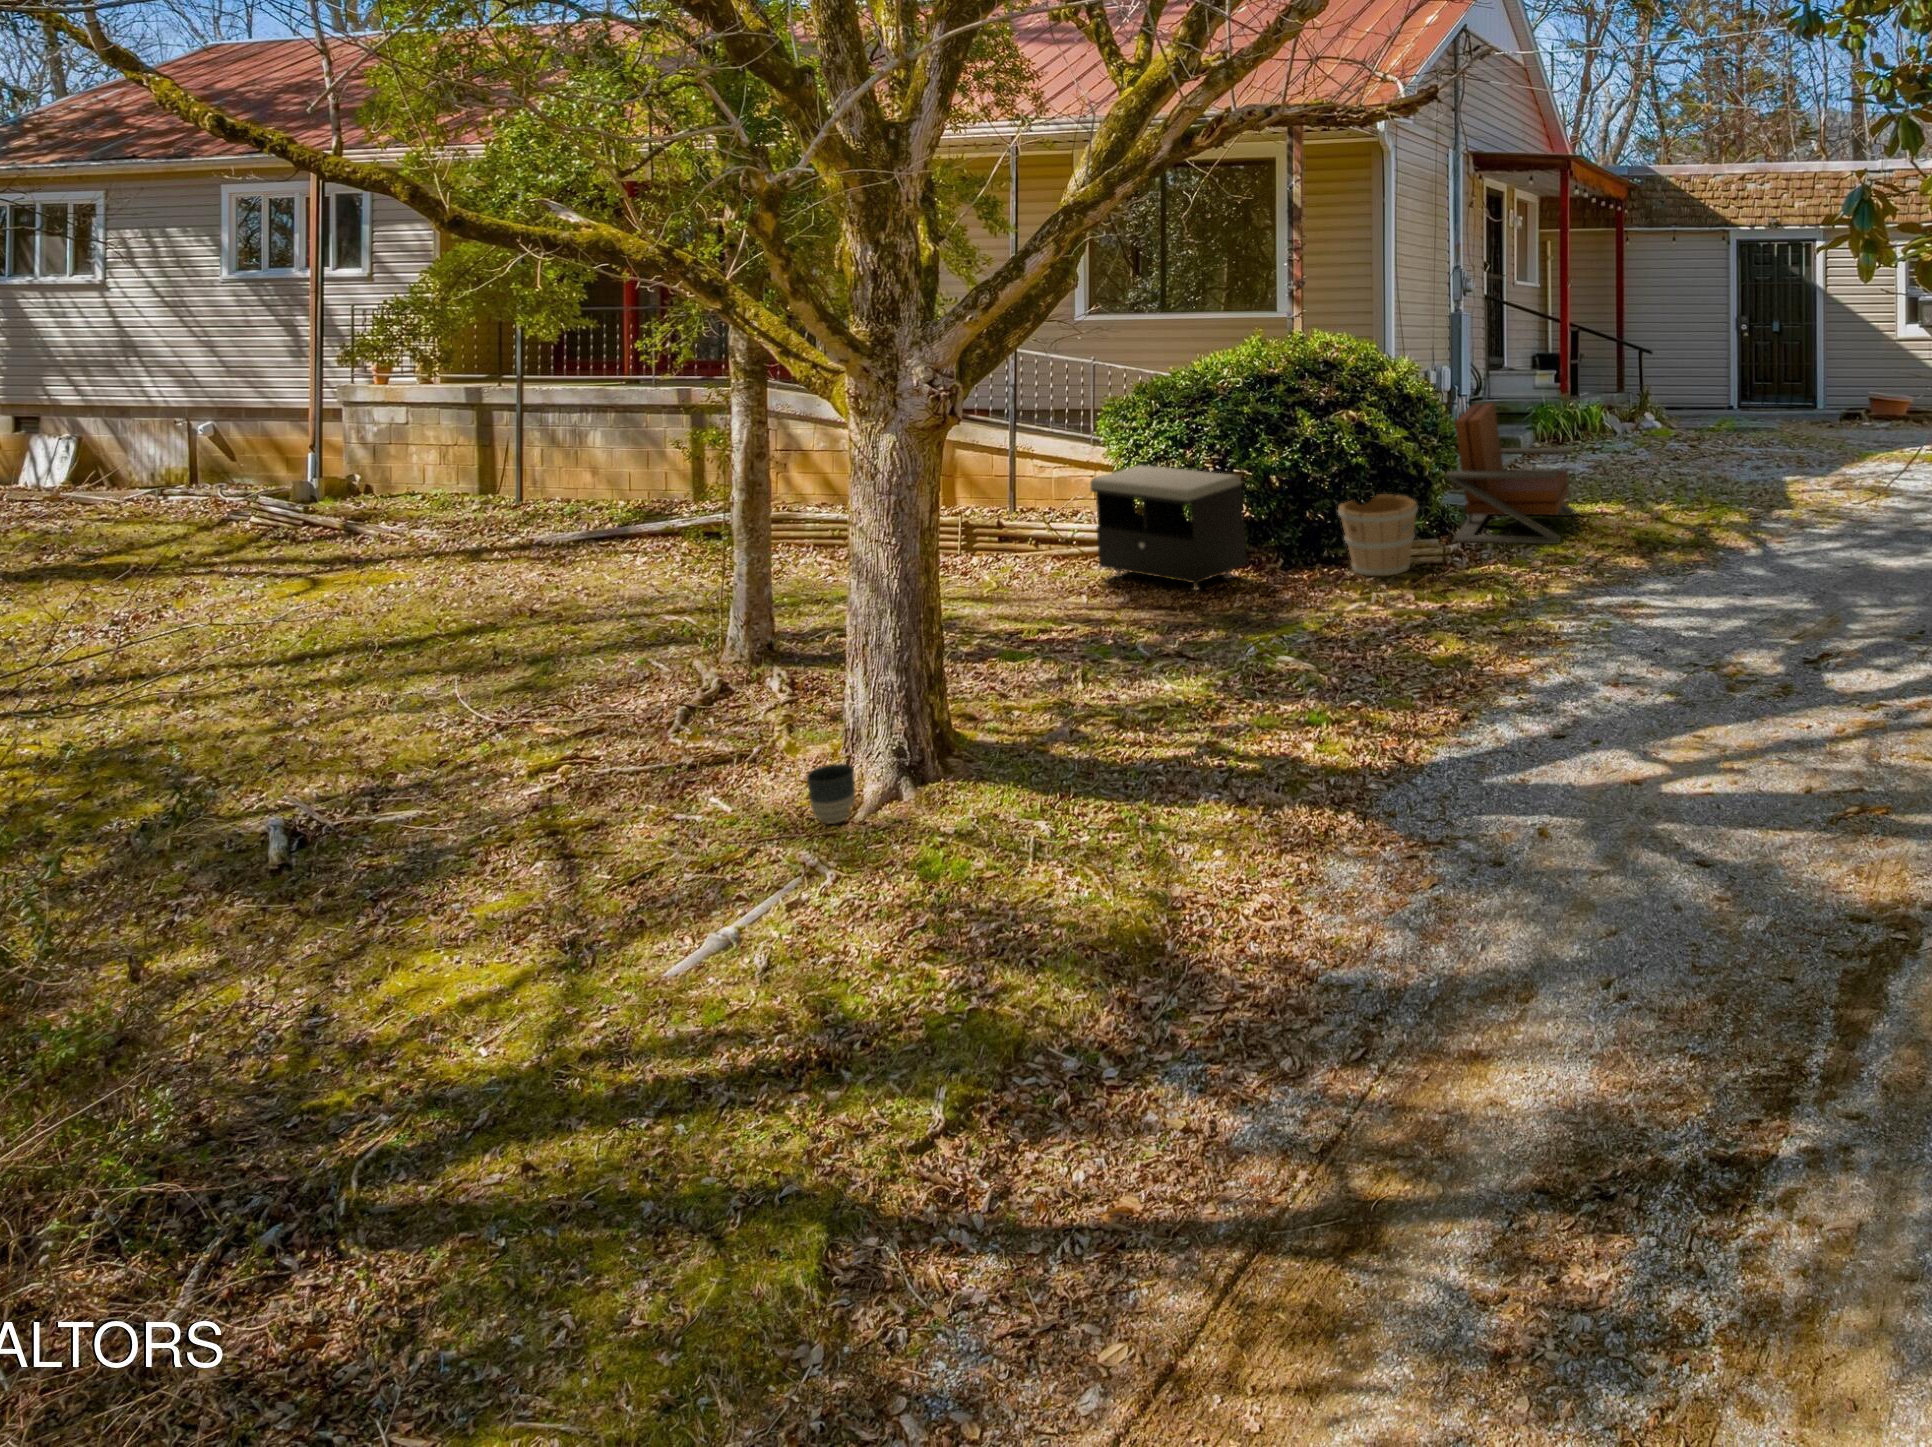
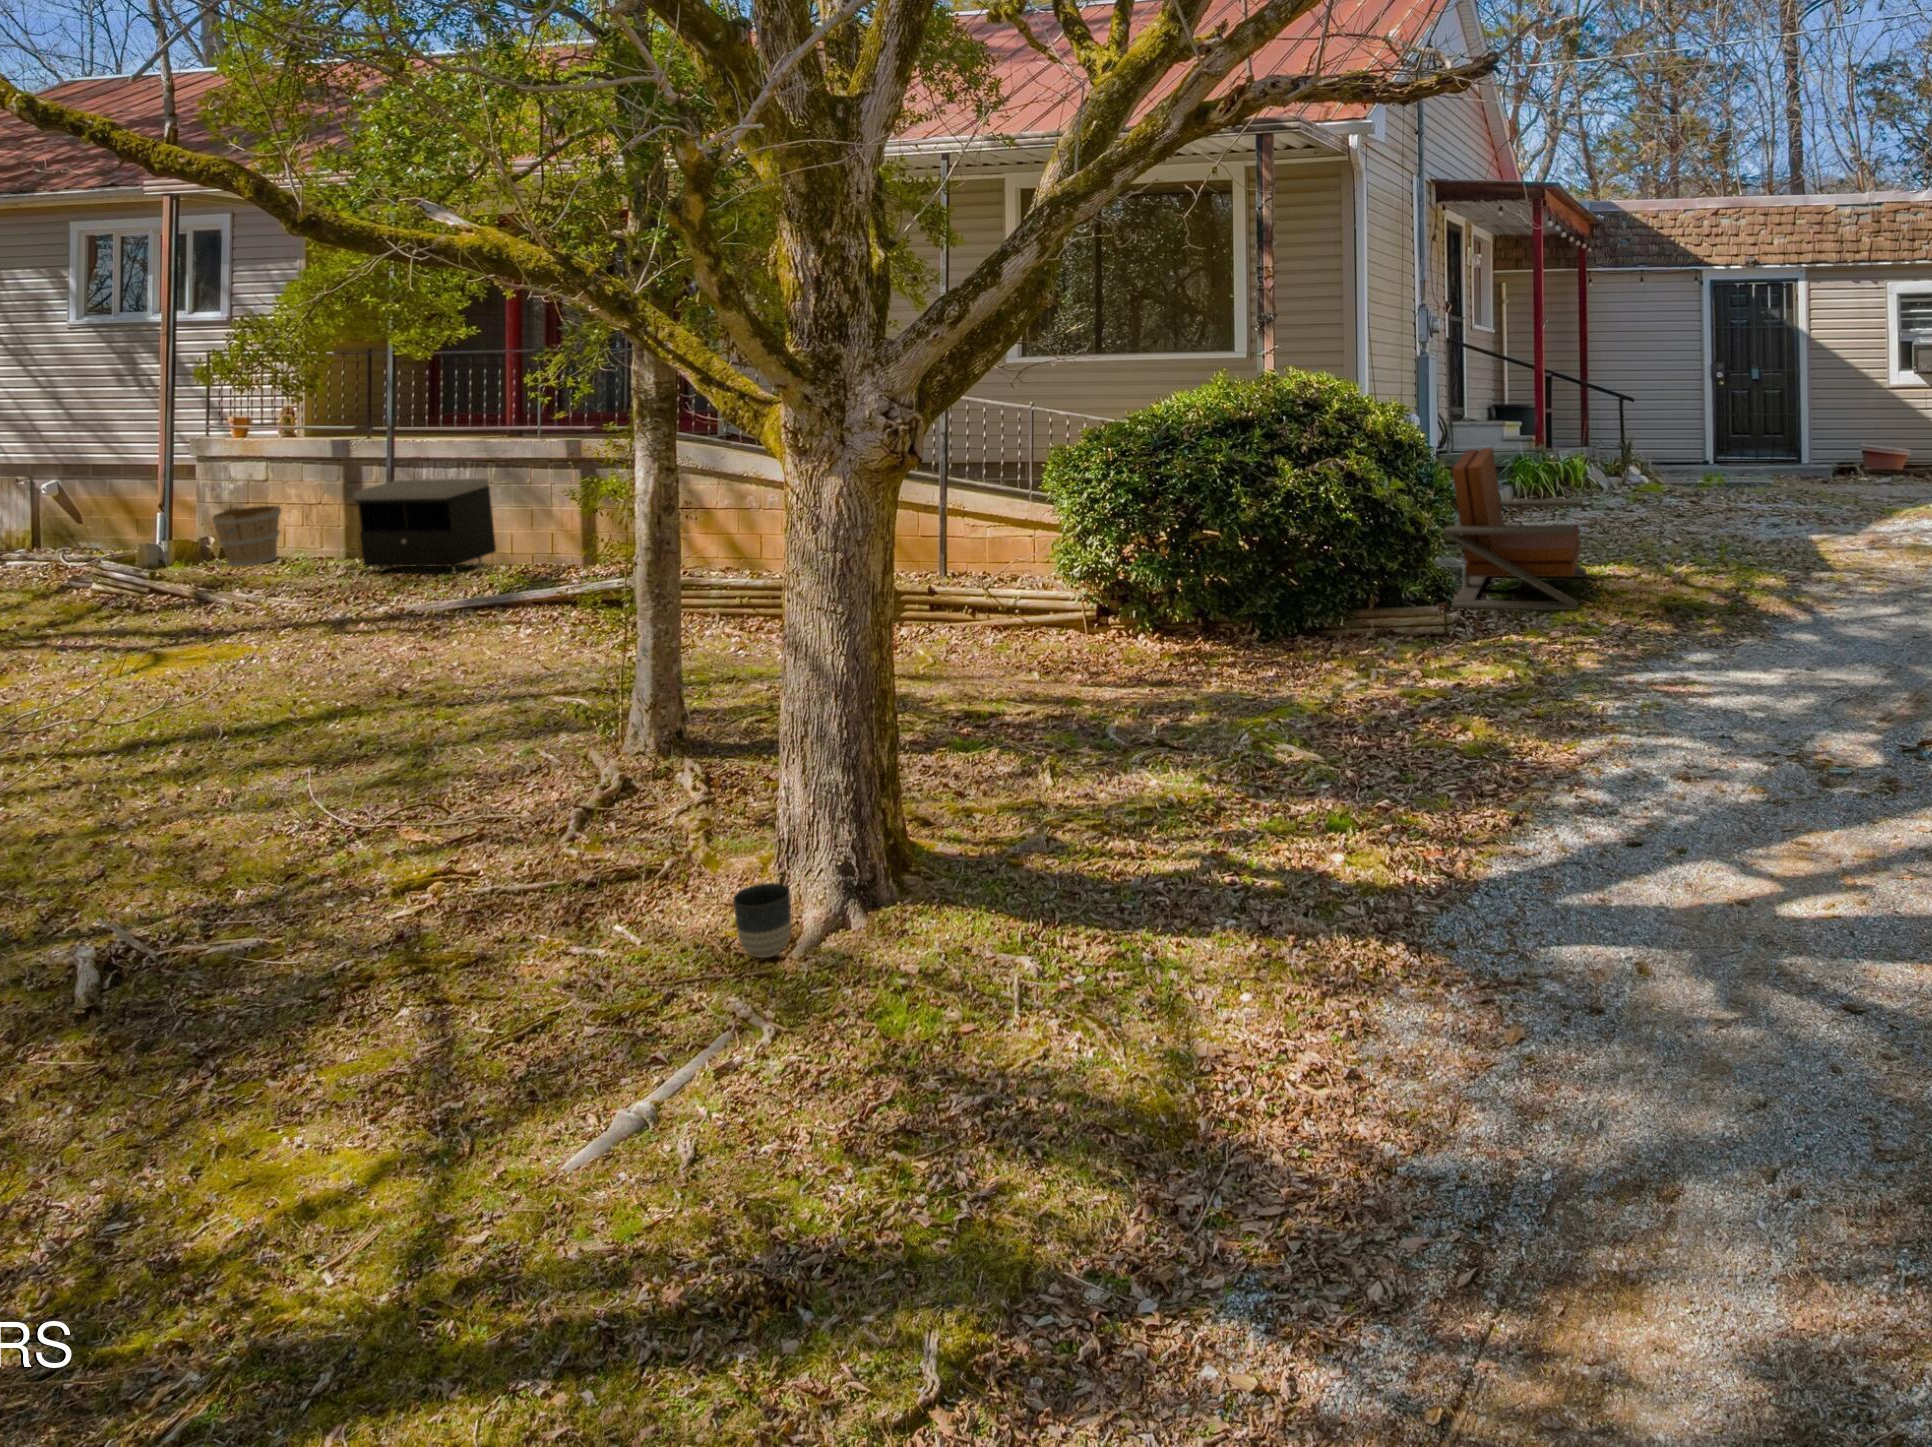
storage bench: present [1090,465,1247,590] -> present [354,479,496,574]
wooden bucket: present [1338,494,1418,576] -> present [212,505,281,566]

